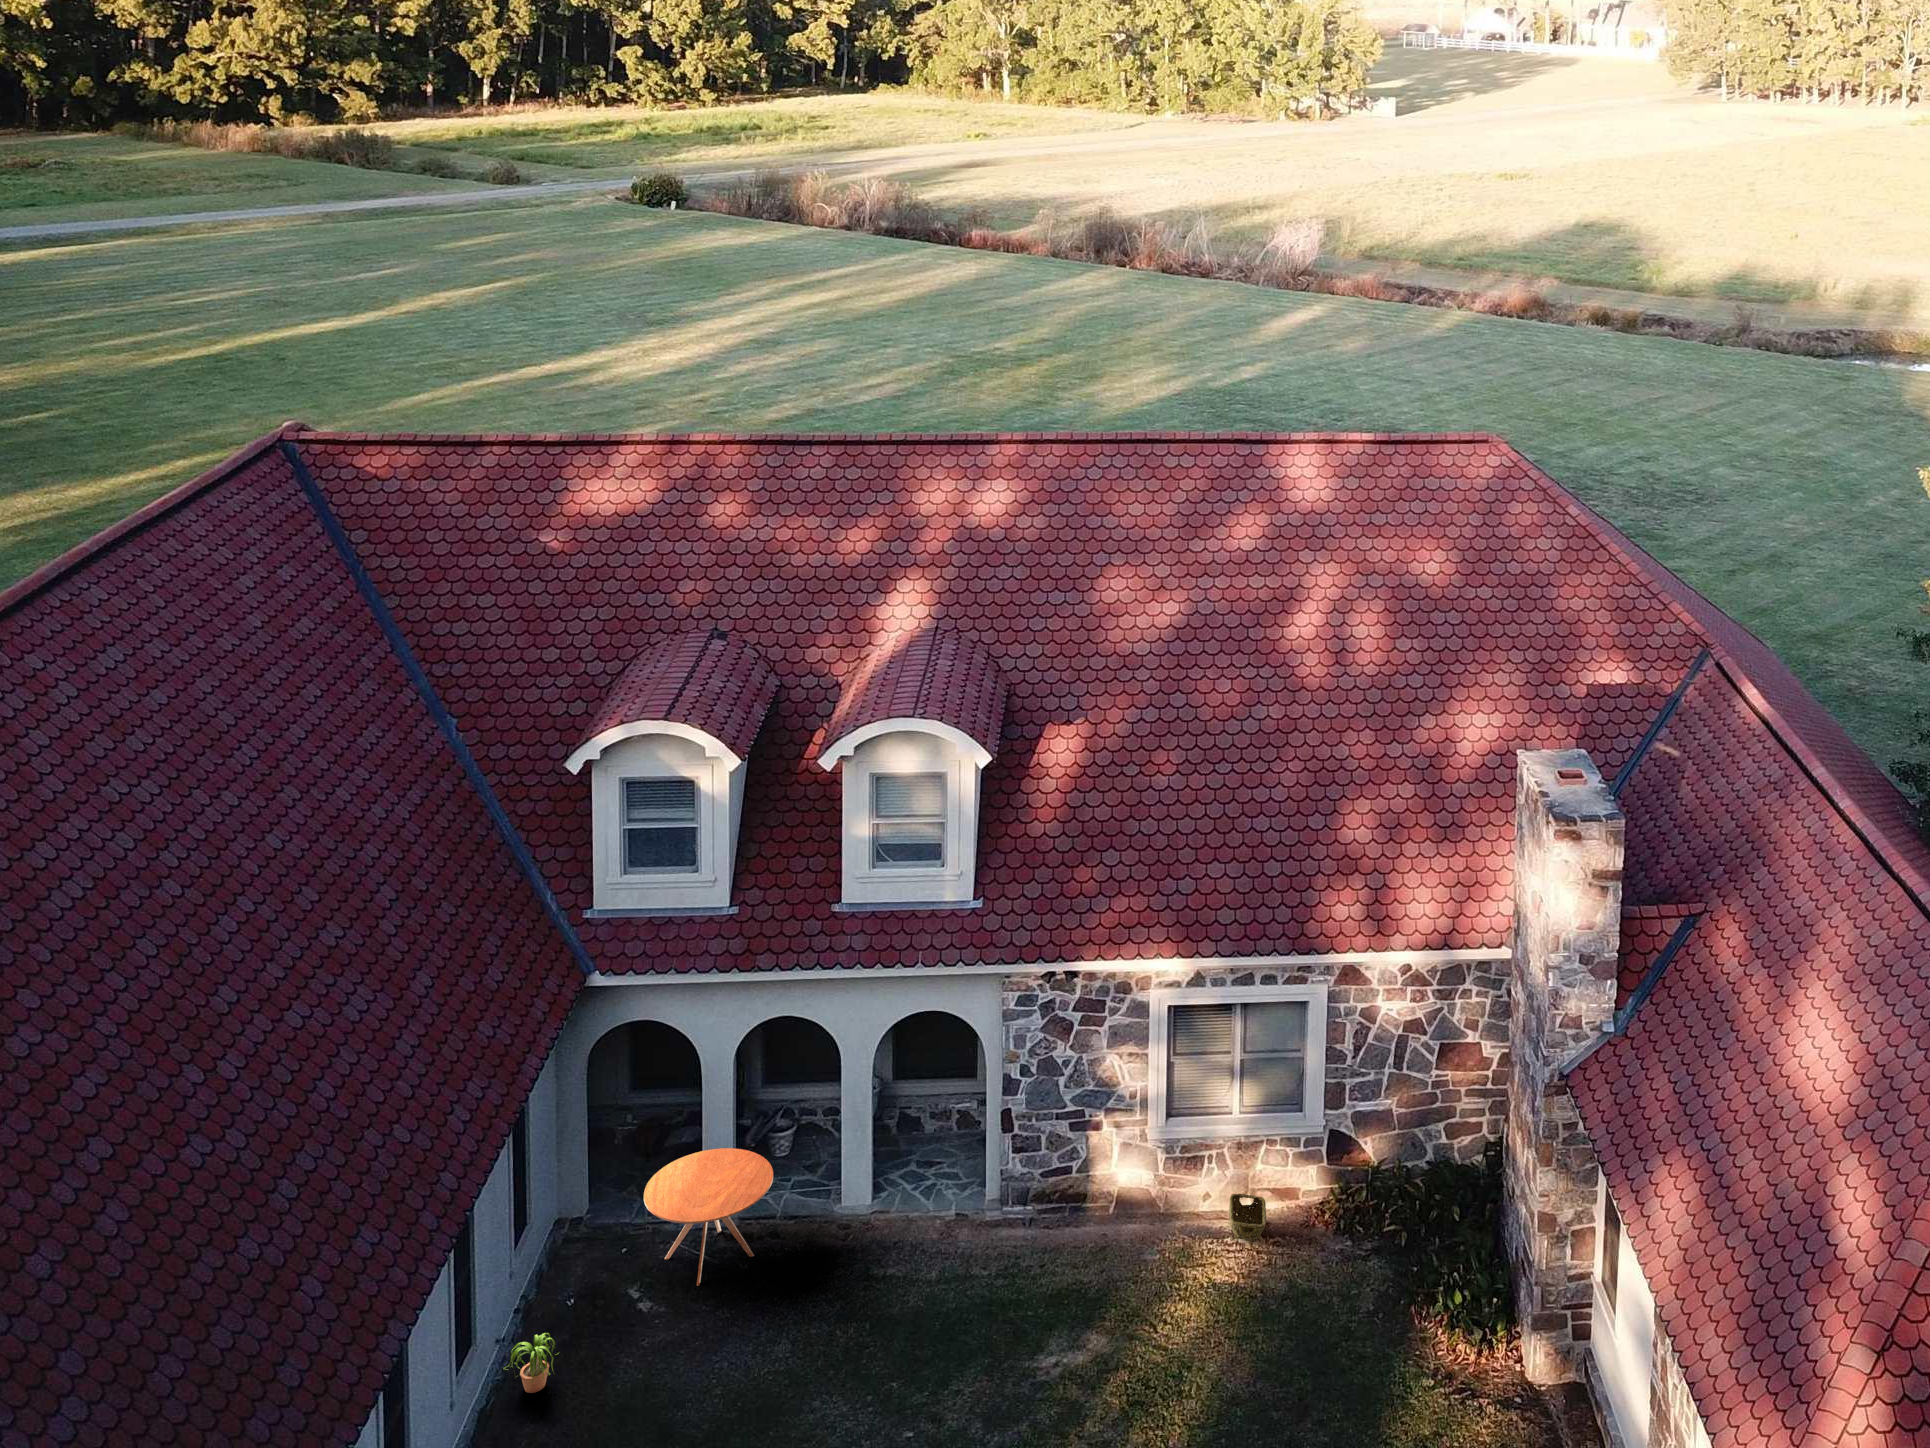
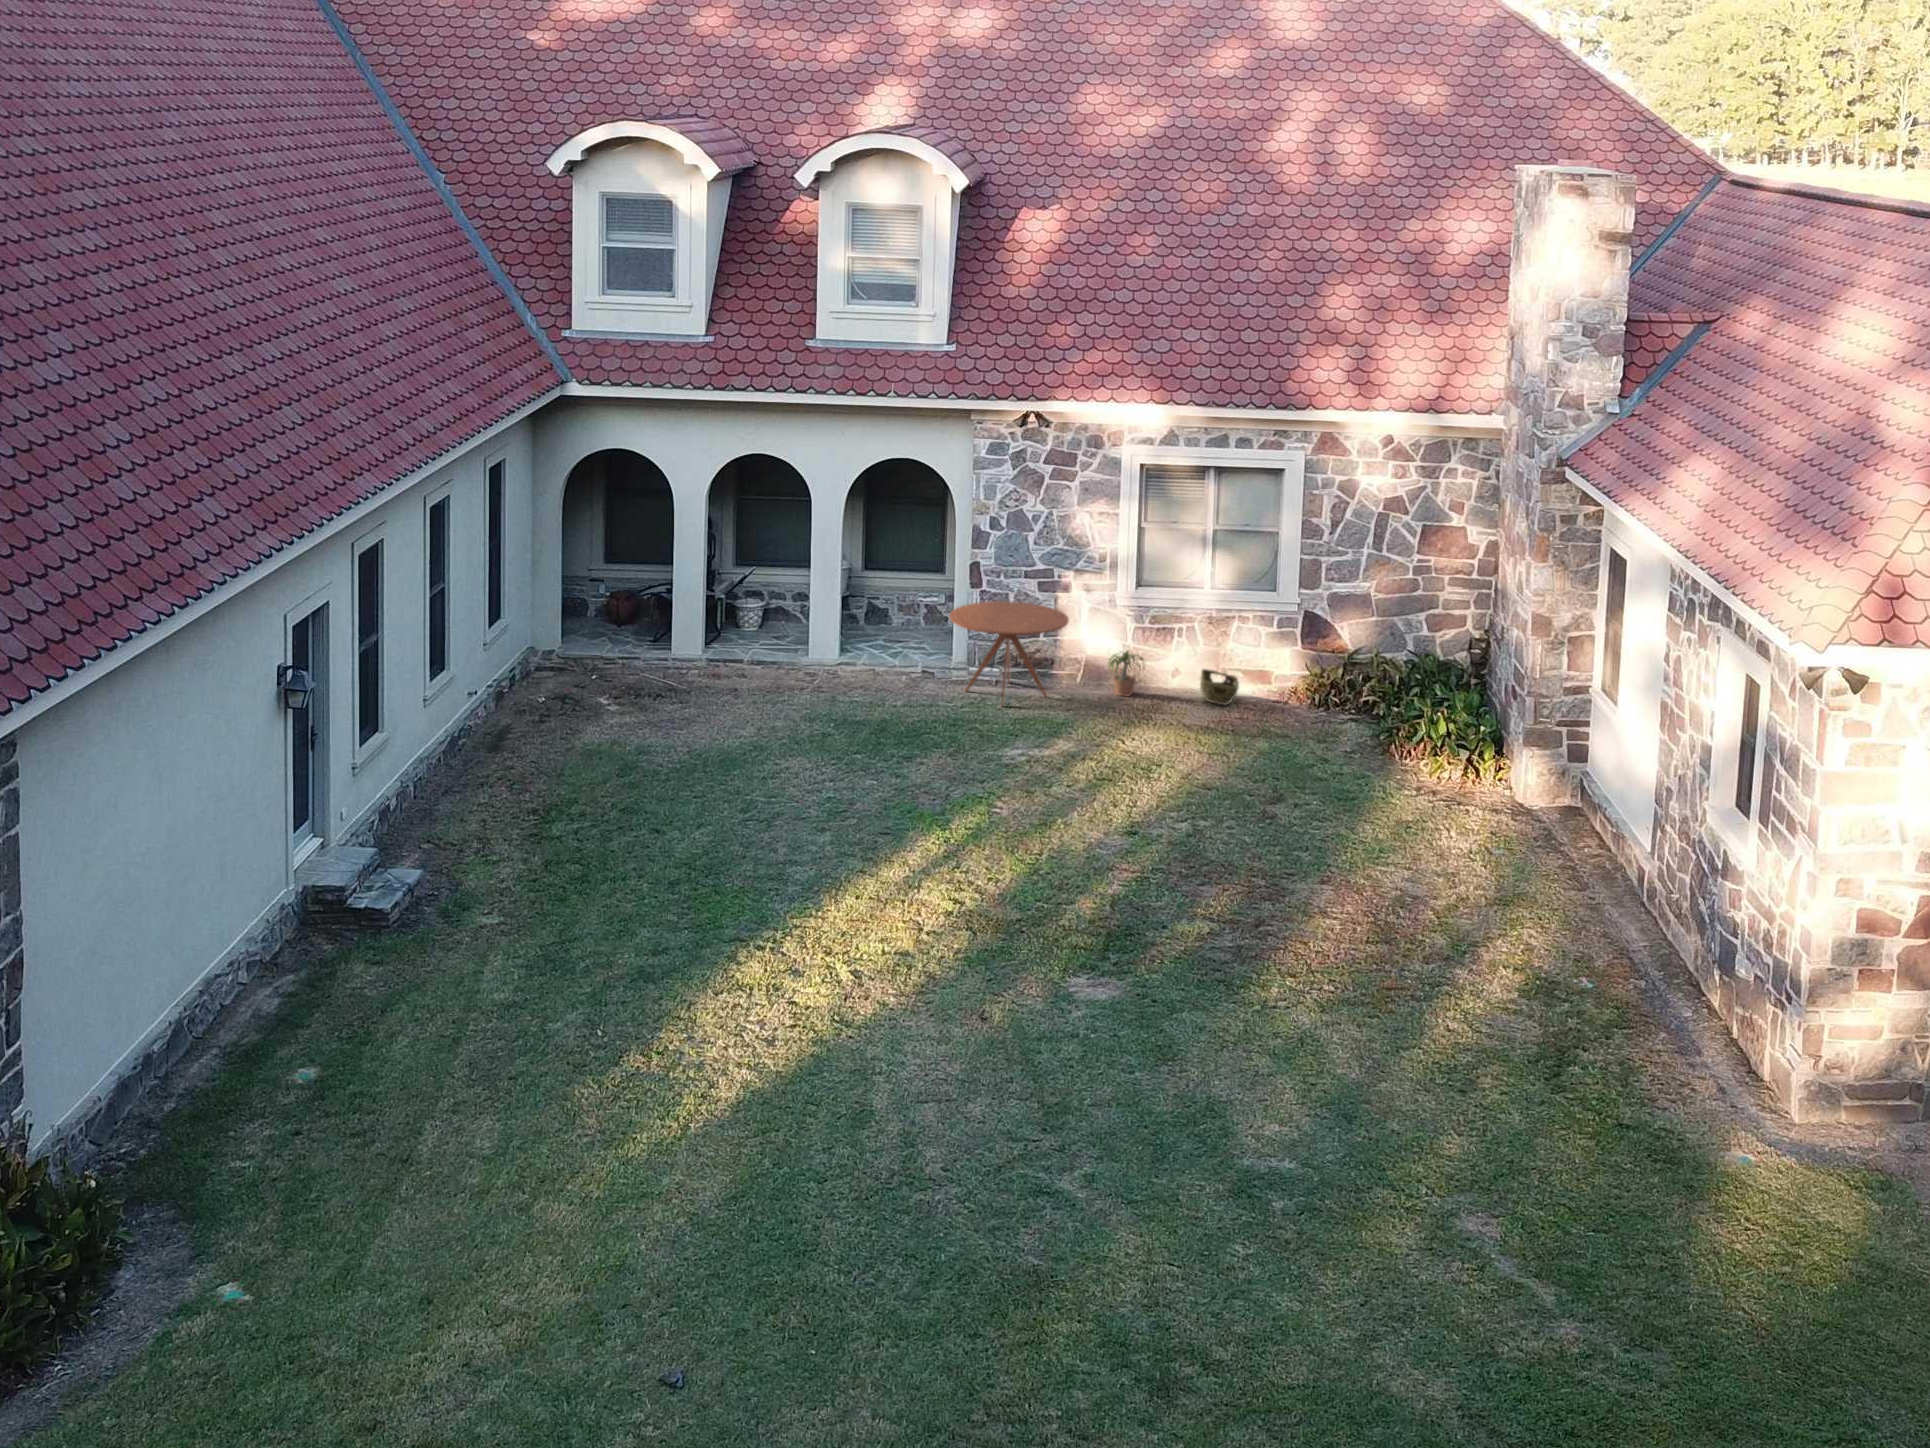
round table: present [644,1148,773,1286] -> present [949,601,1069,706]
potted plant: present [511,1333,555,1393] -> present [1108,651,1145,697]

